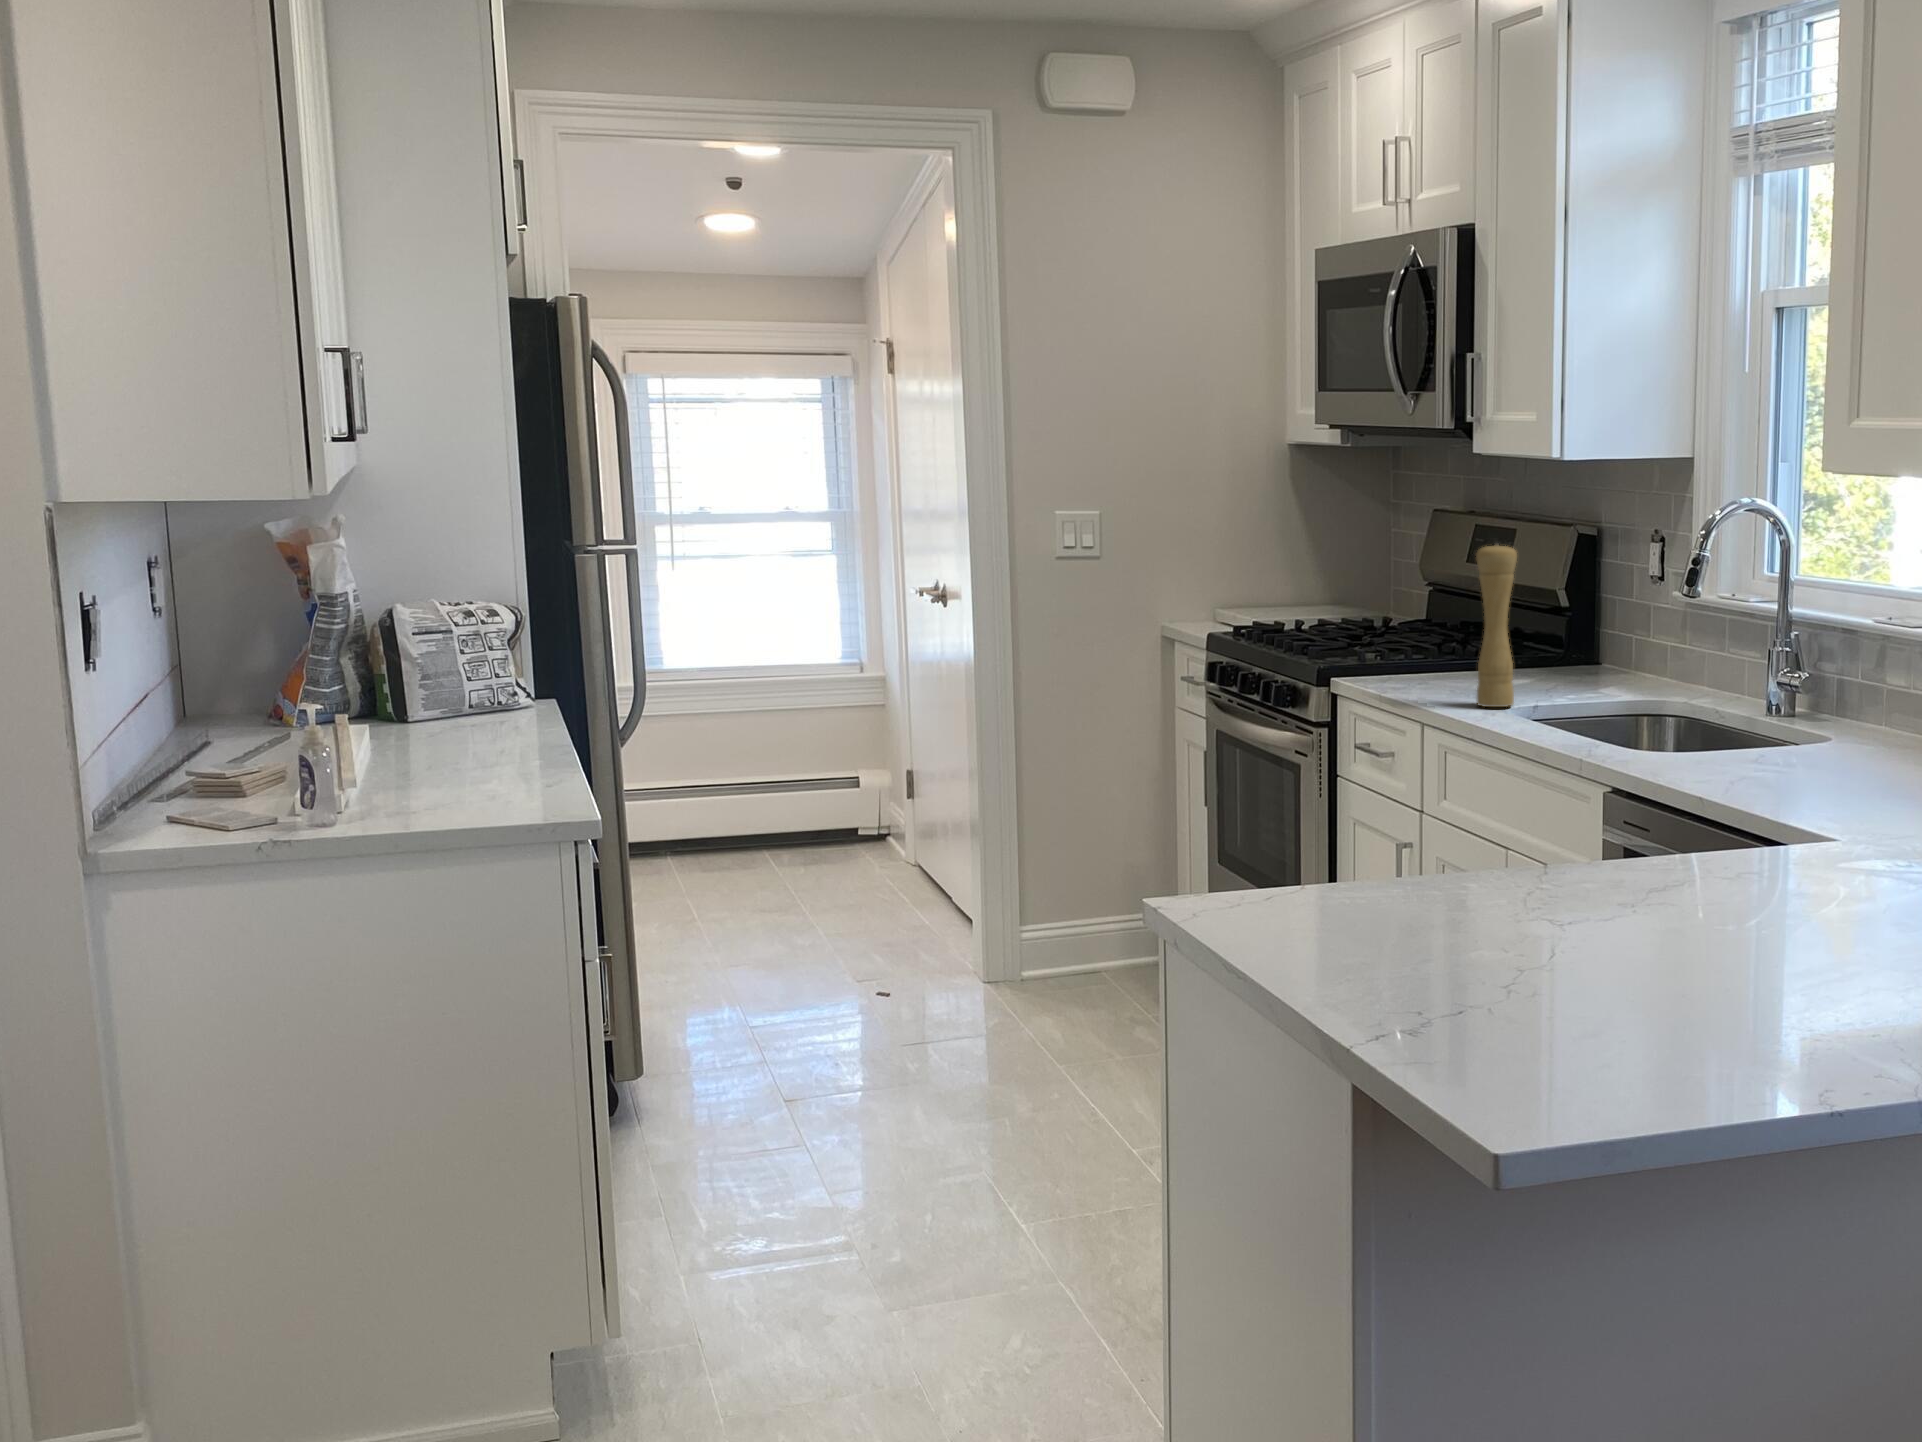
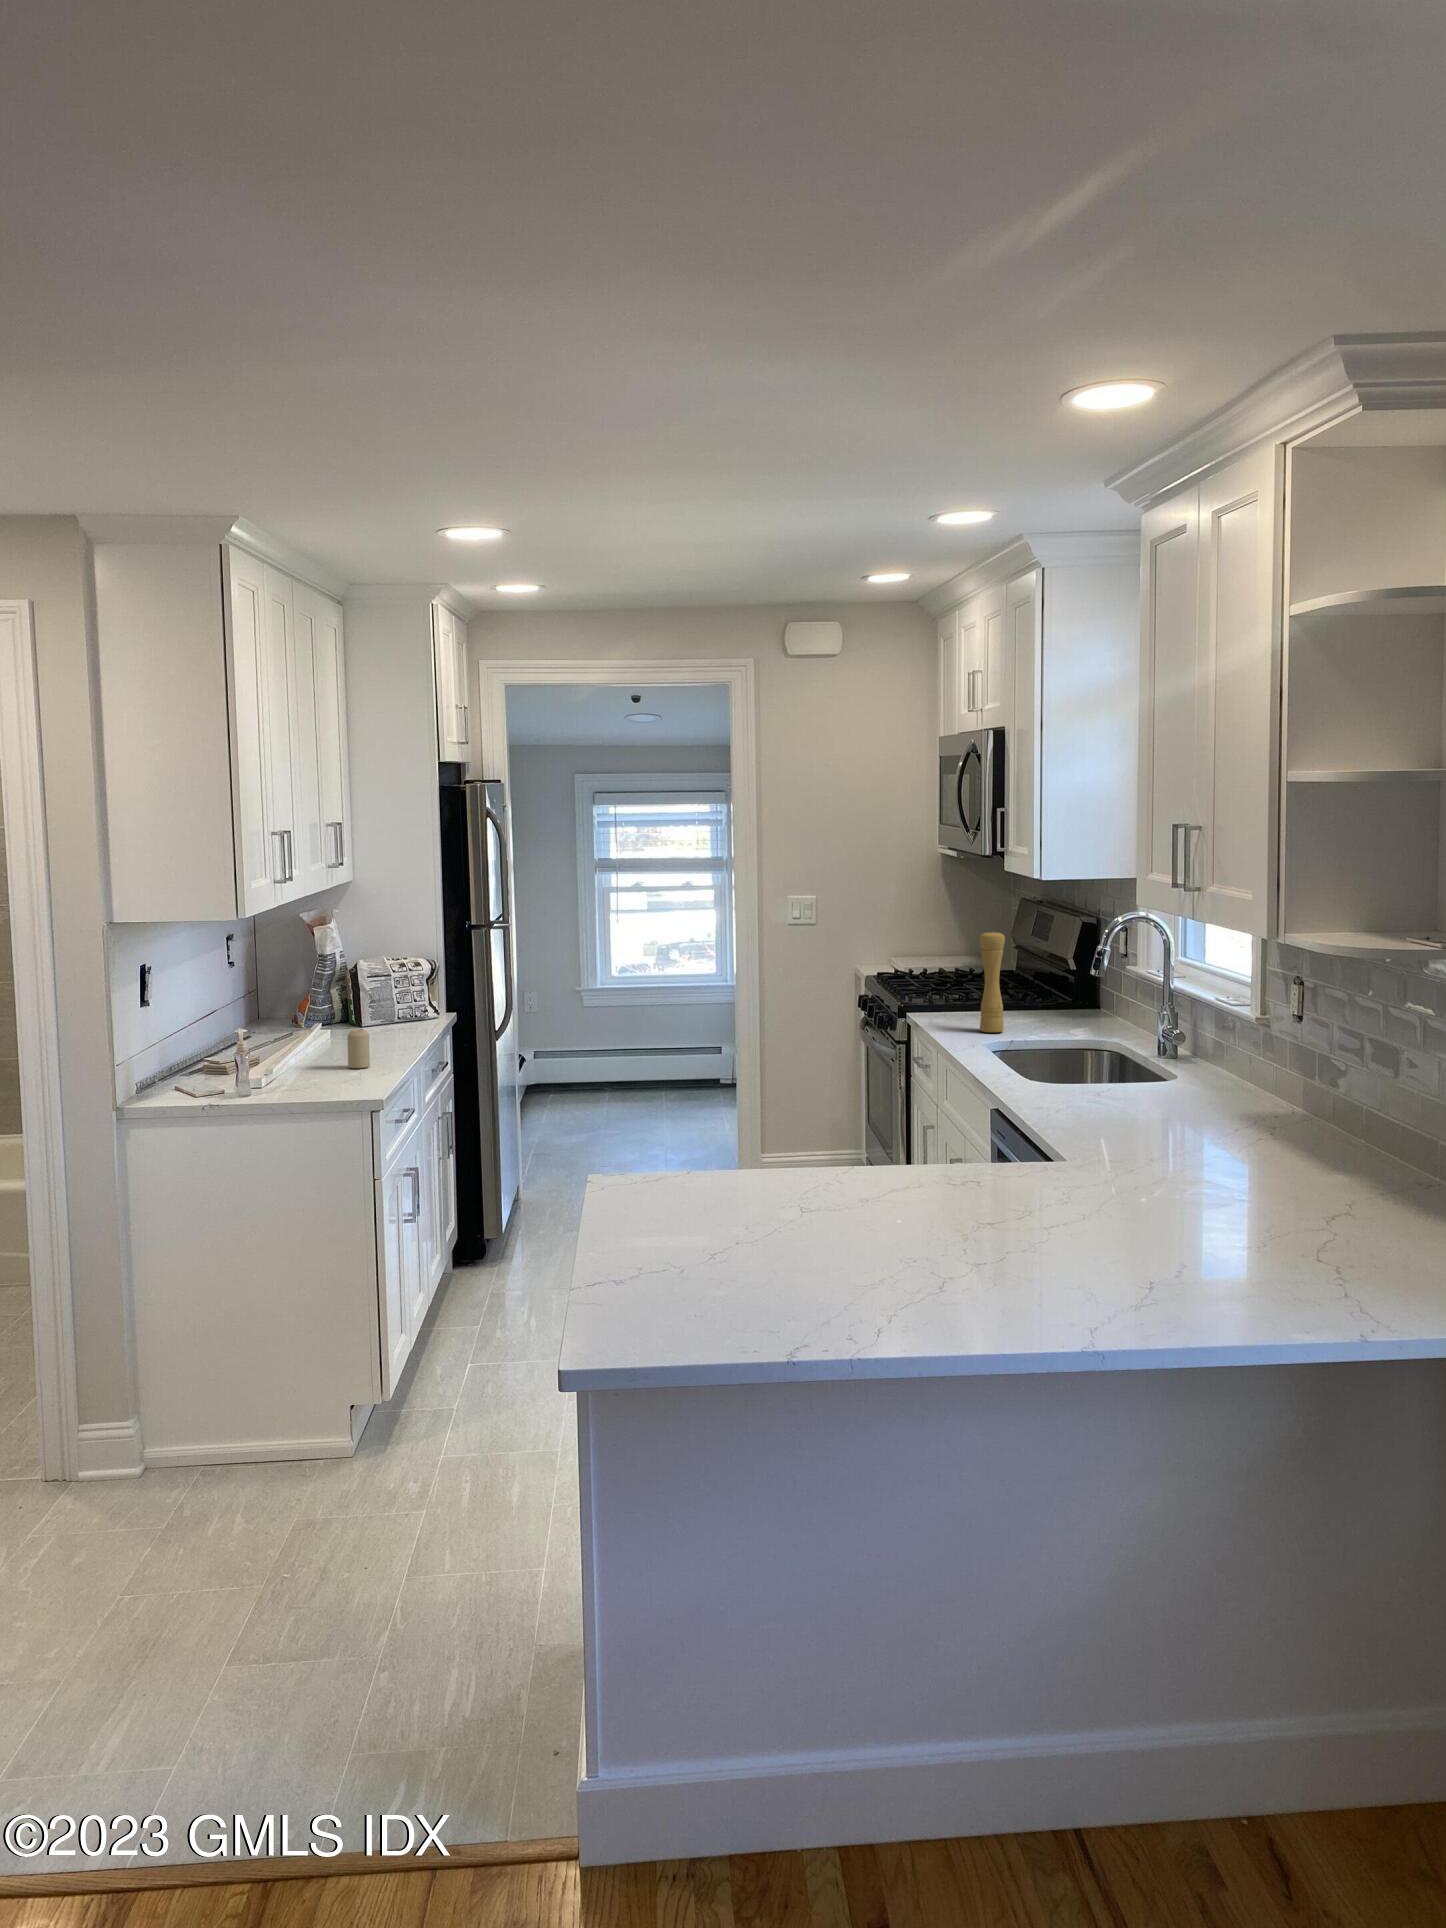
candle: none [412,719,458,792] -> present [347,1029,370,1068]

